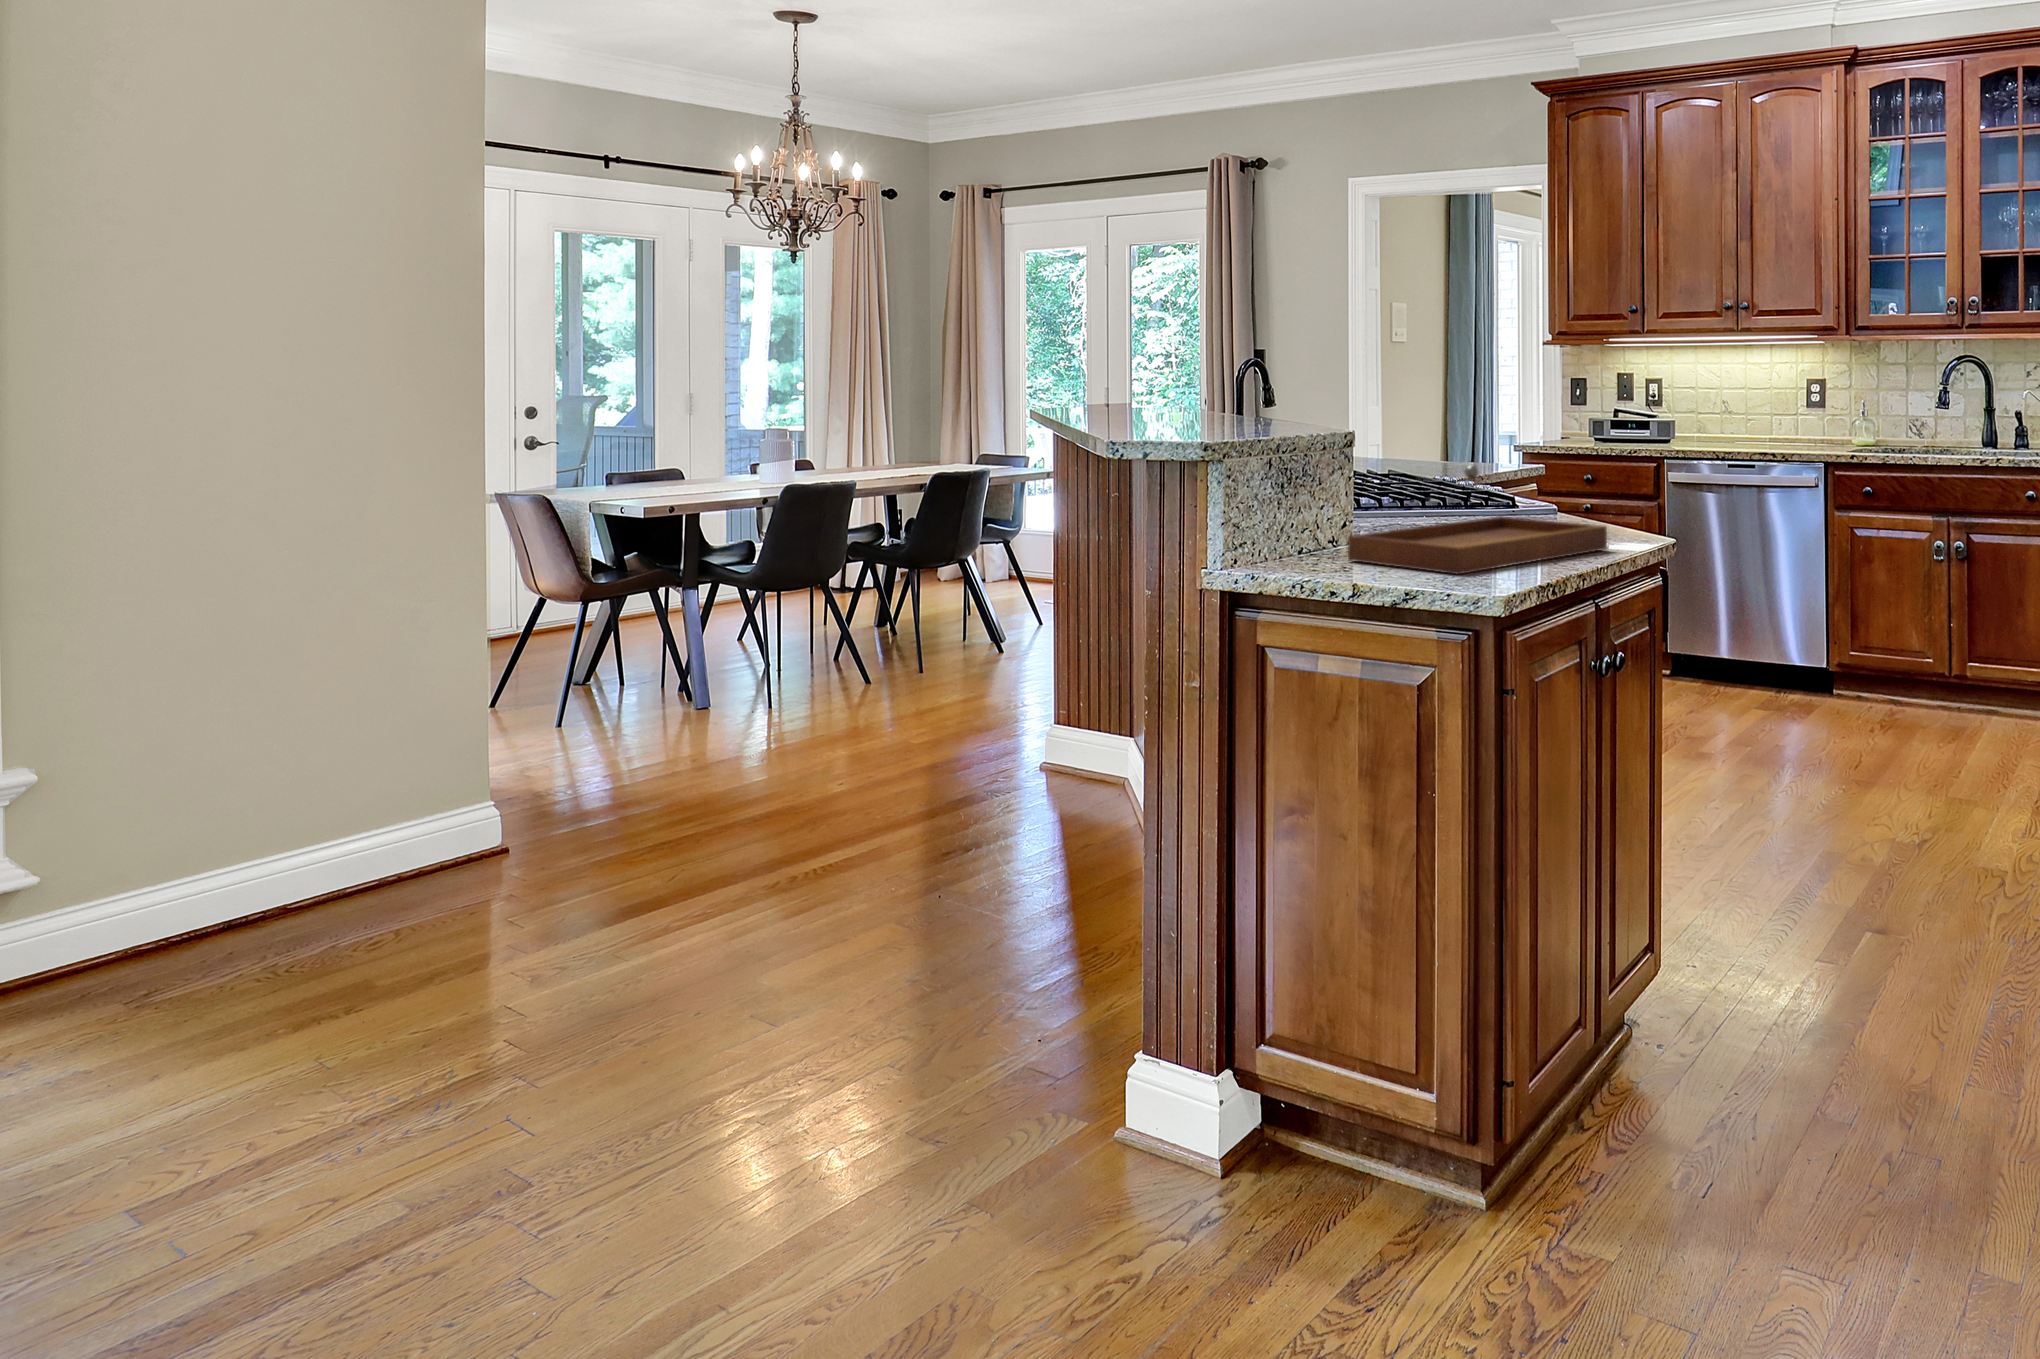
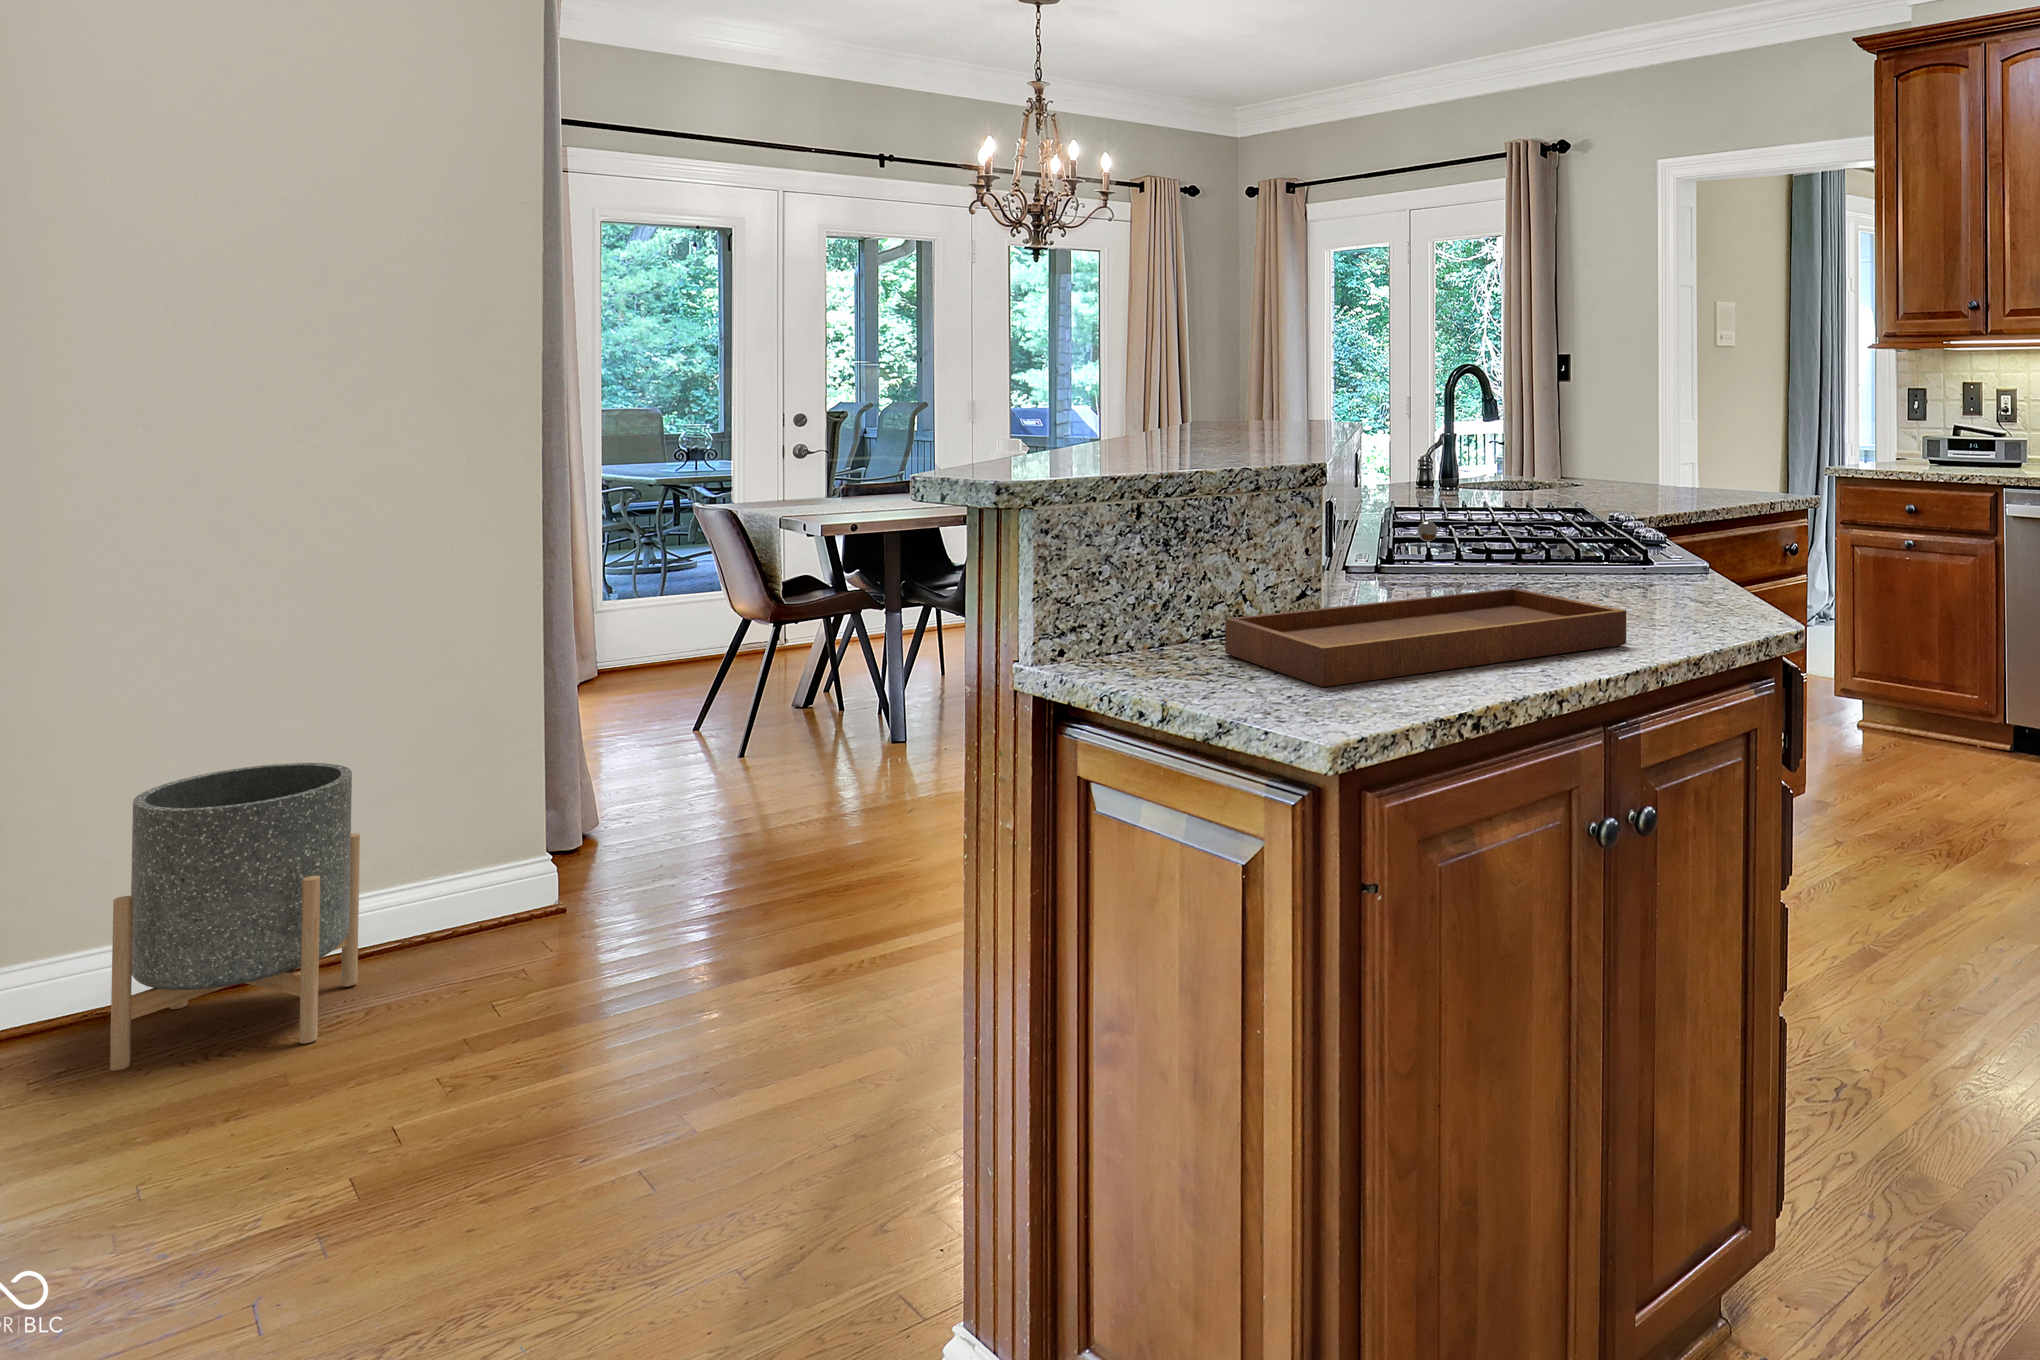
planter: none [190,718,377,993] -> present [110,763,360,1071]

